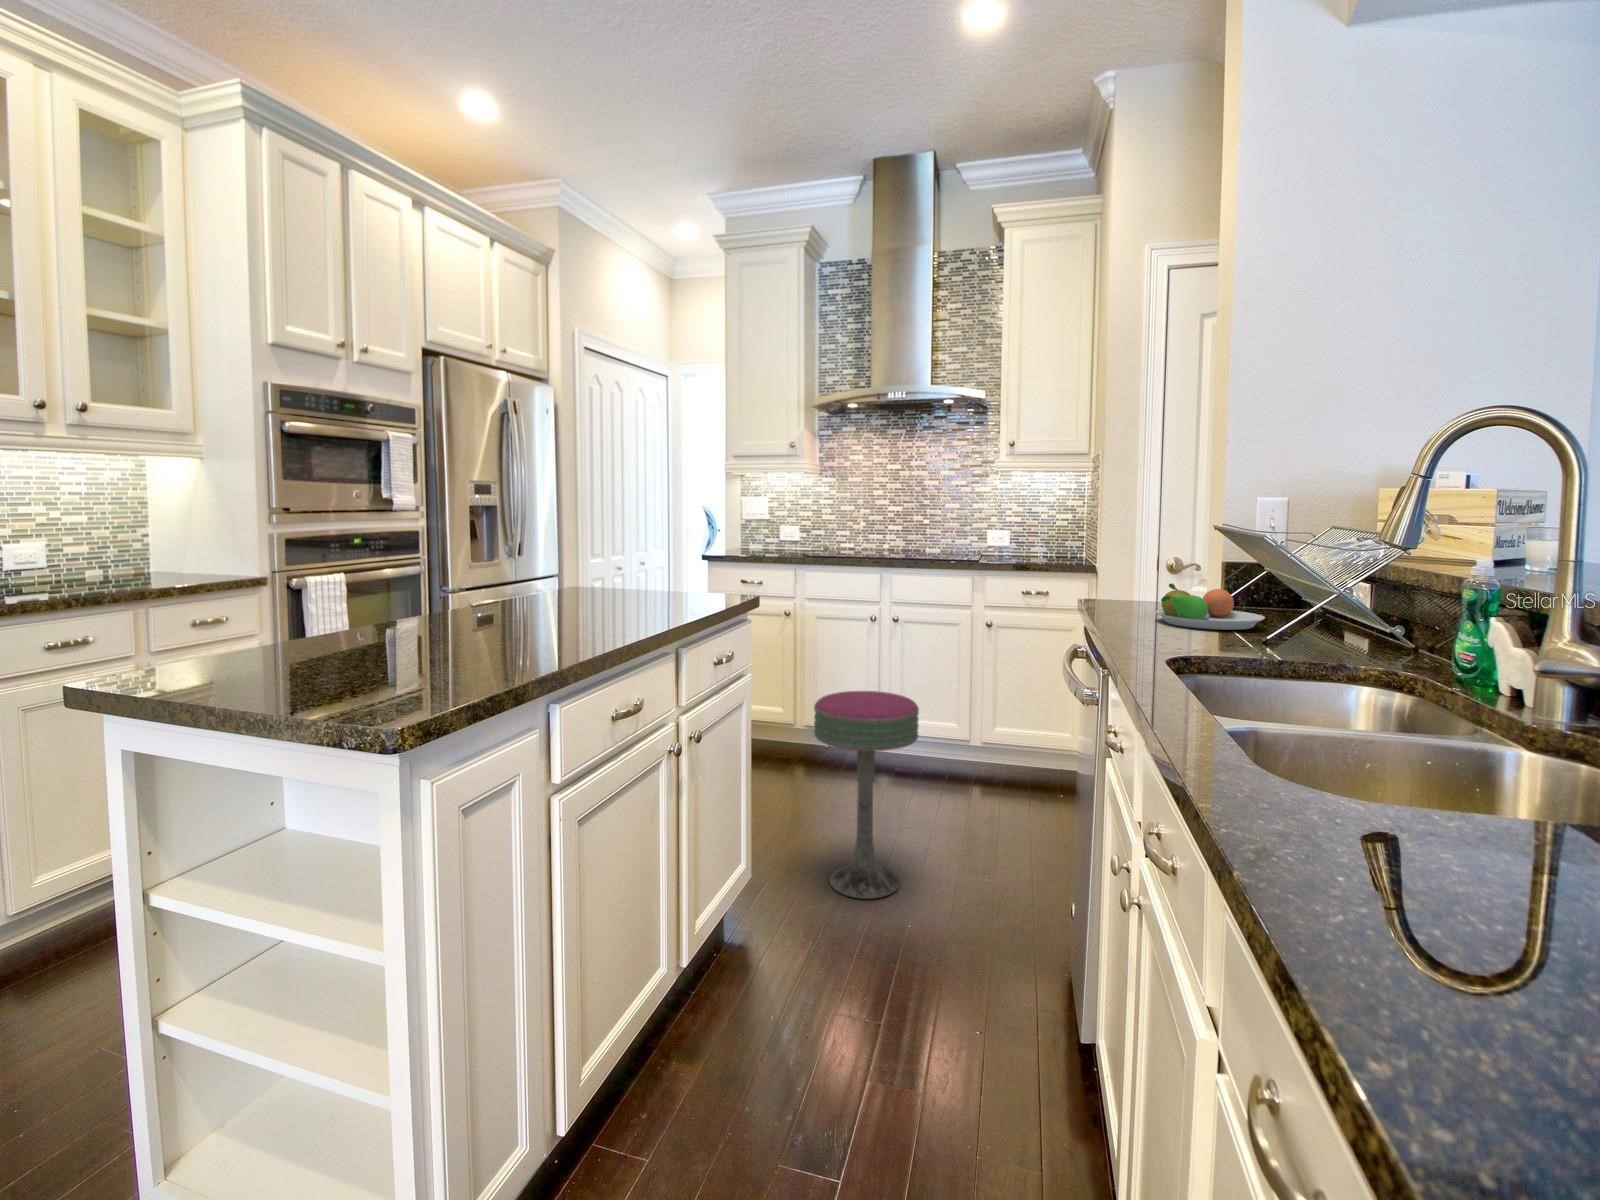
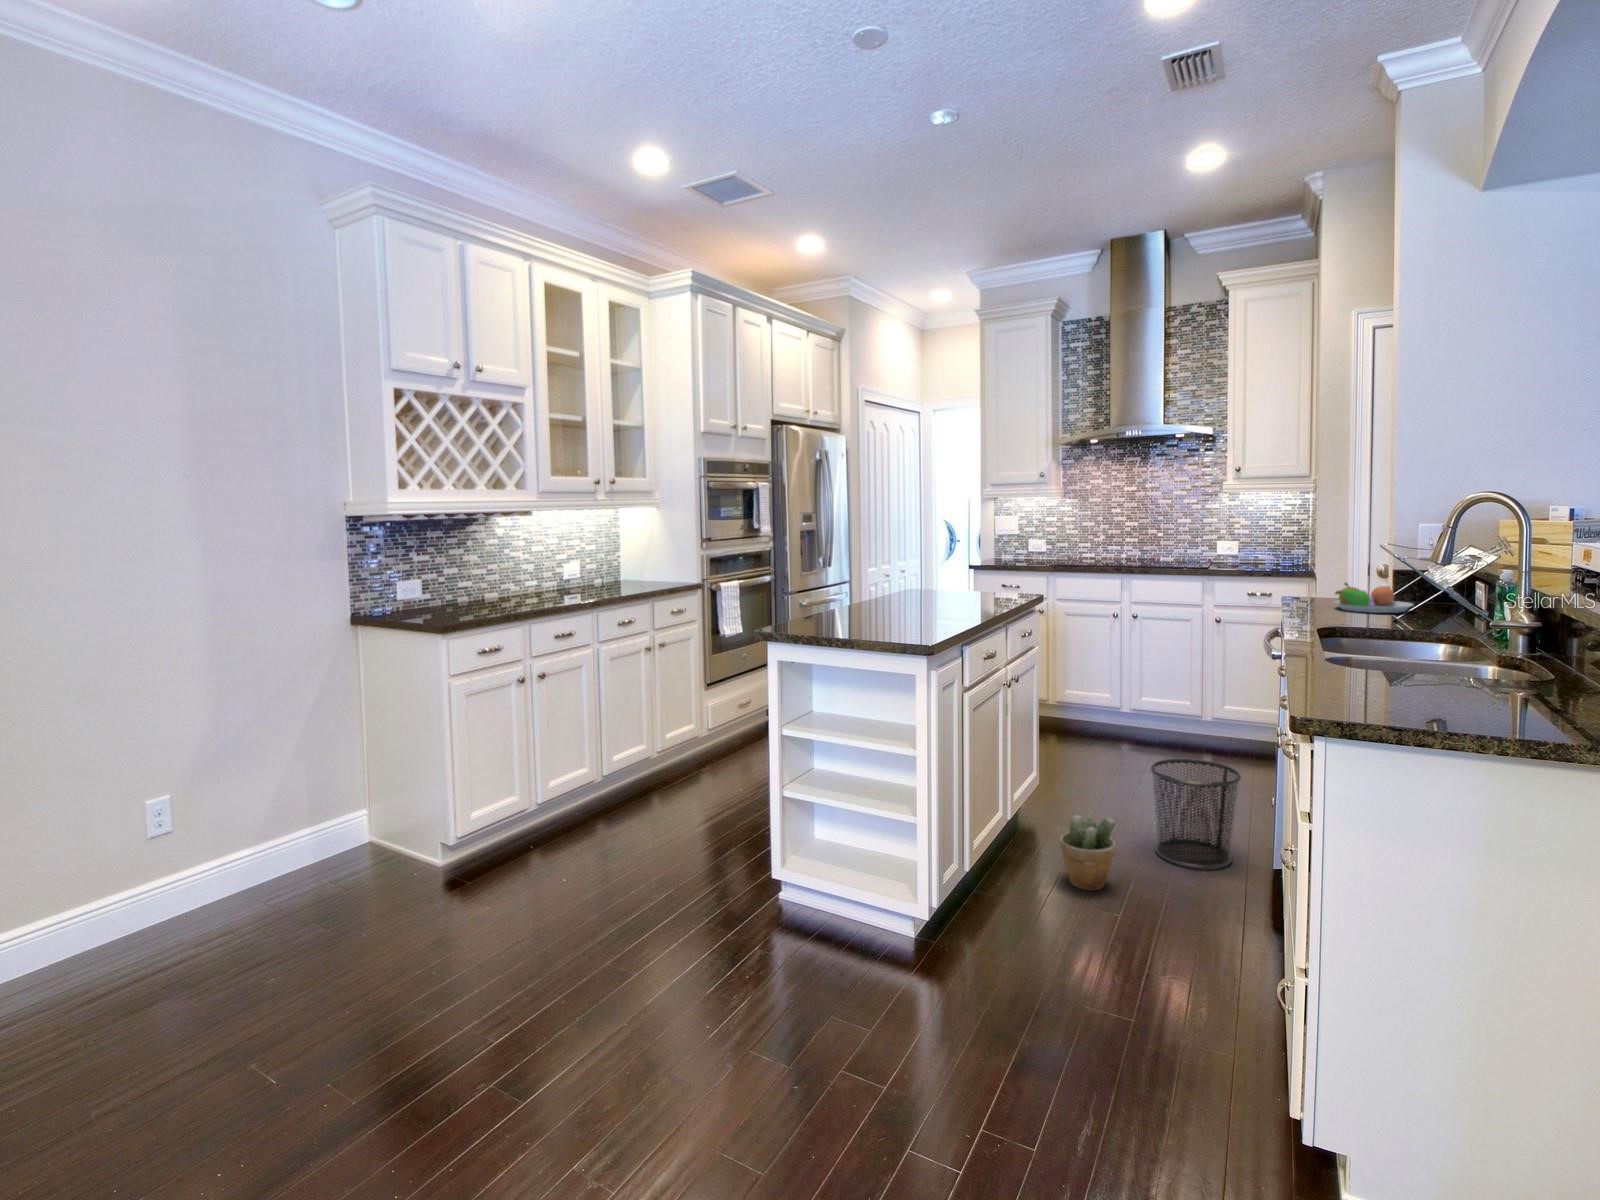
bar stool: present [814,691,919,899] -> none [1079,663,1159,809]
waste bin: none [903,841,1031,1022] -> present [1151,759,1241,869]
potted plant: none [755,971,845,1103] -> present [1060,815,1116,891]

